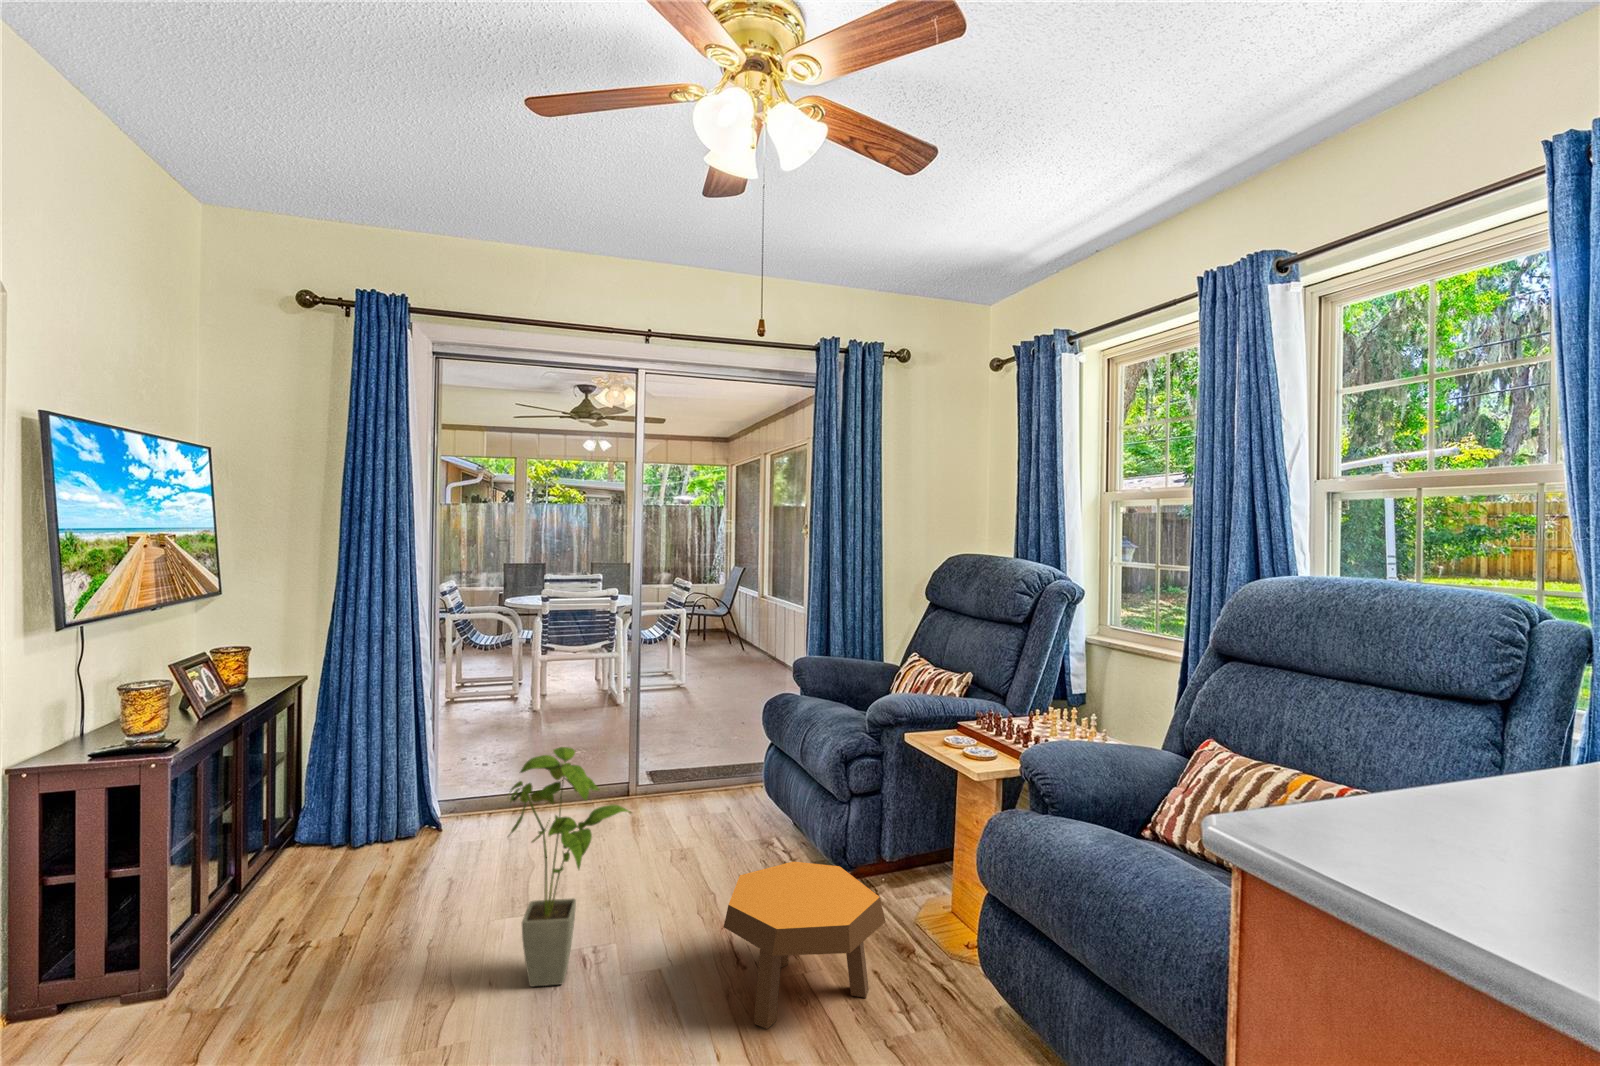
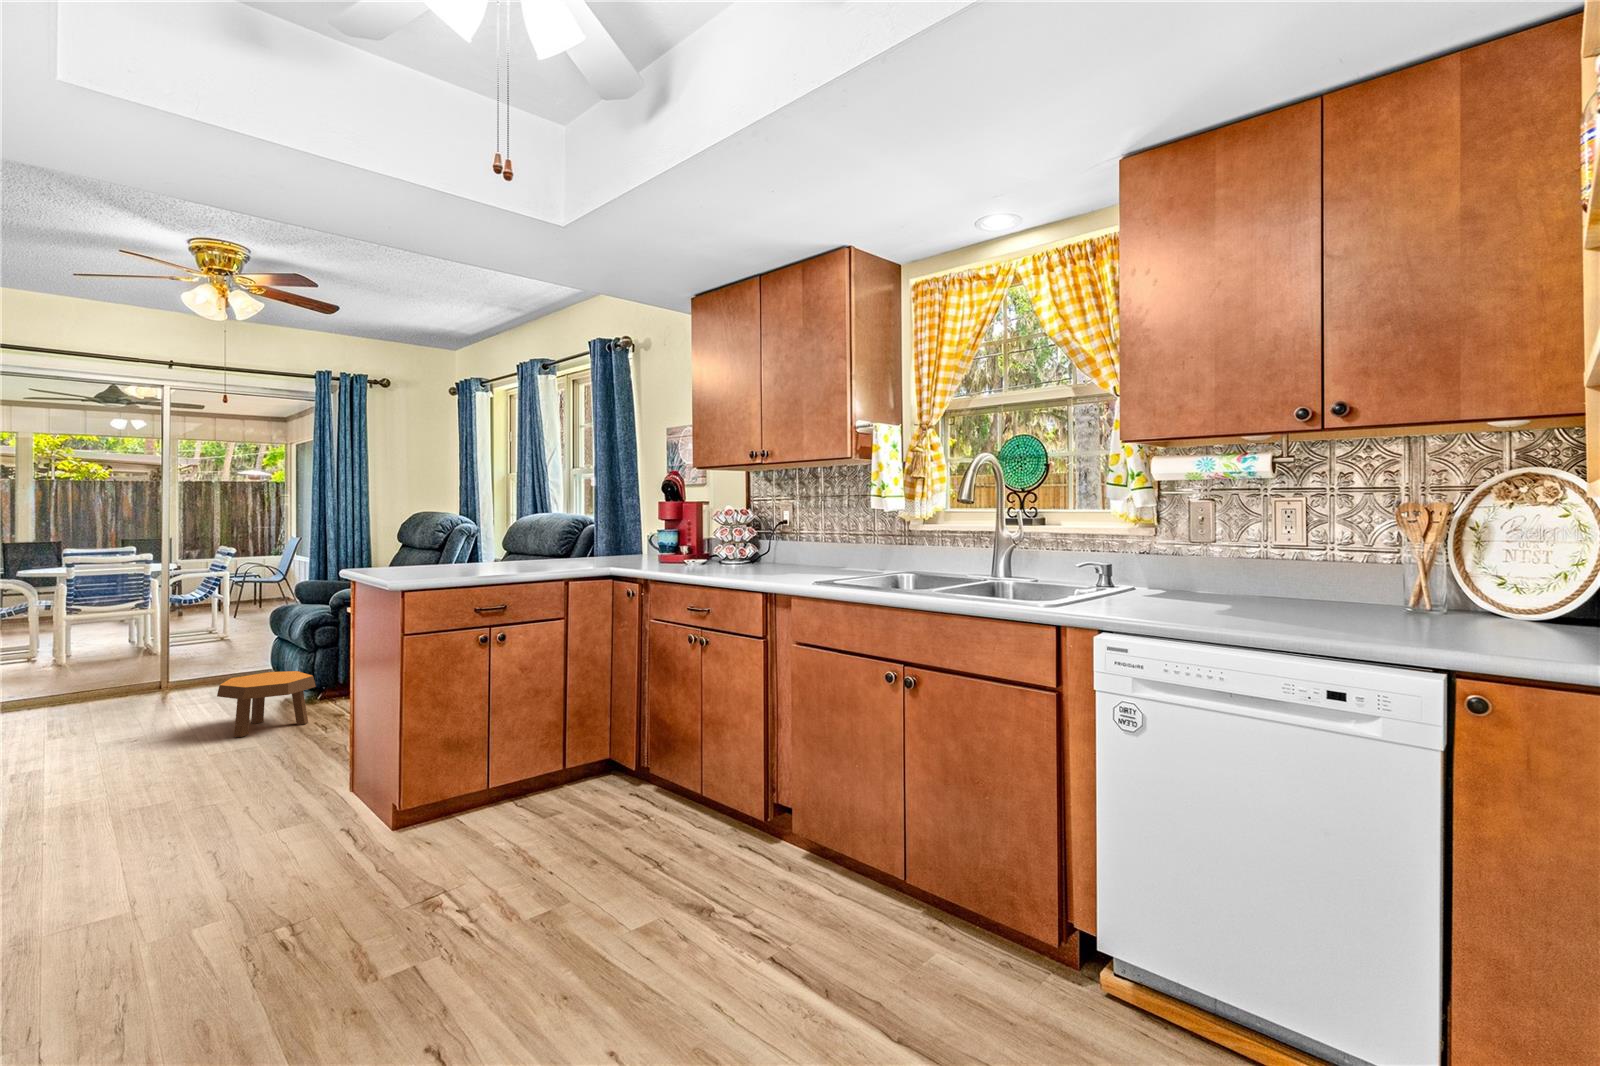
house plant: present [510,747,630,986] -> none [68,613,159,745]

